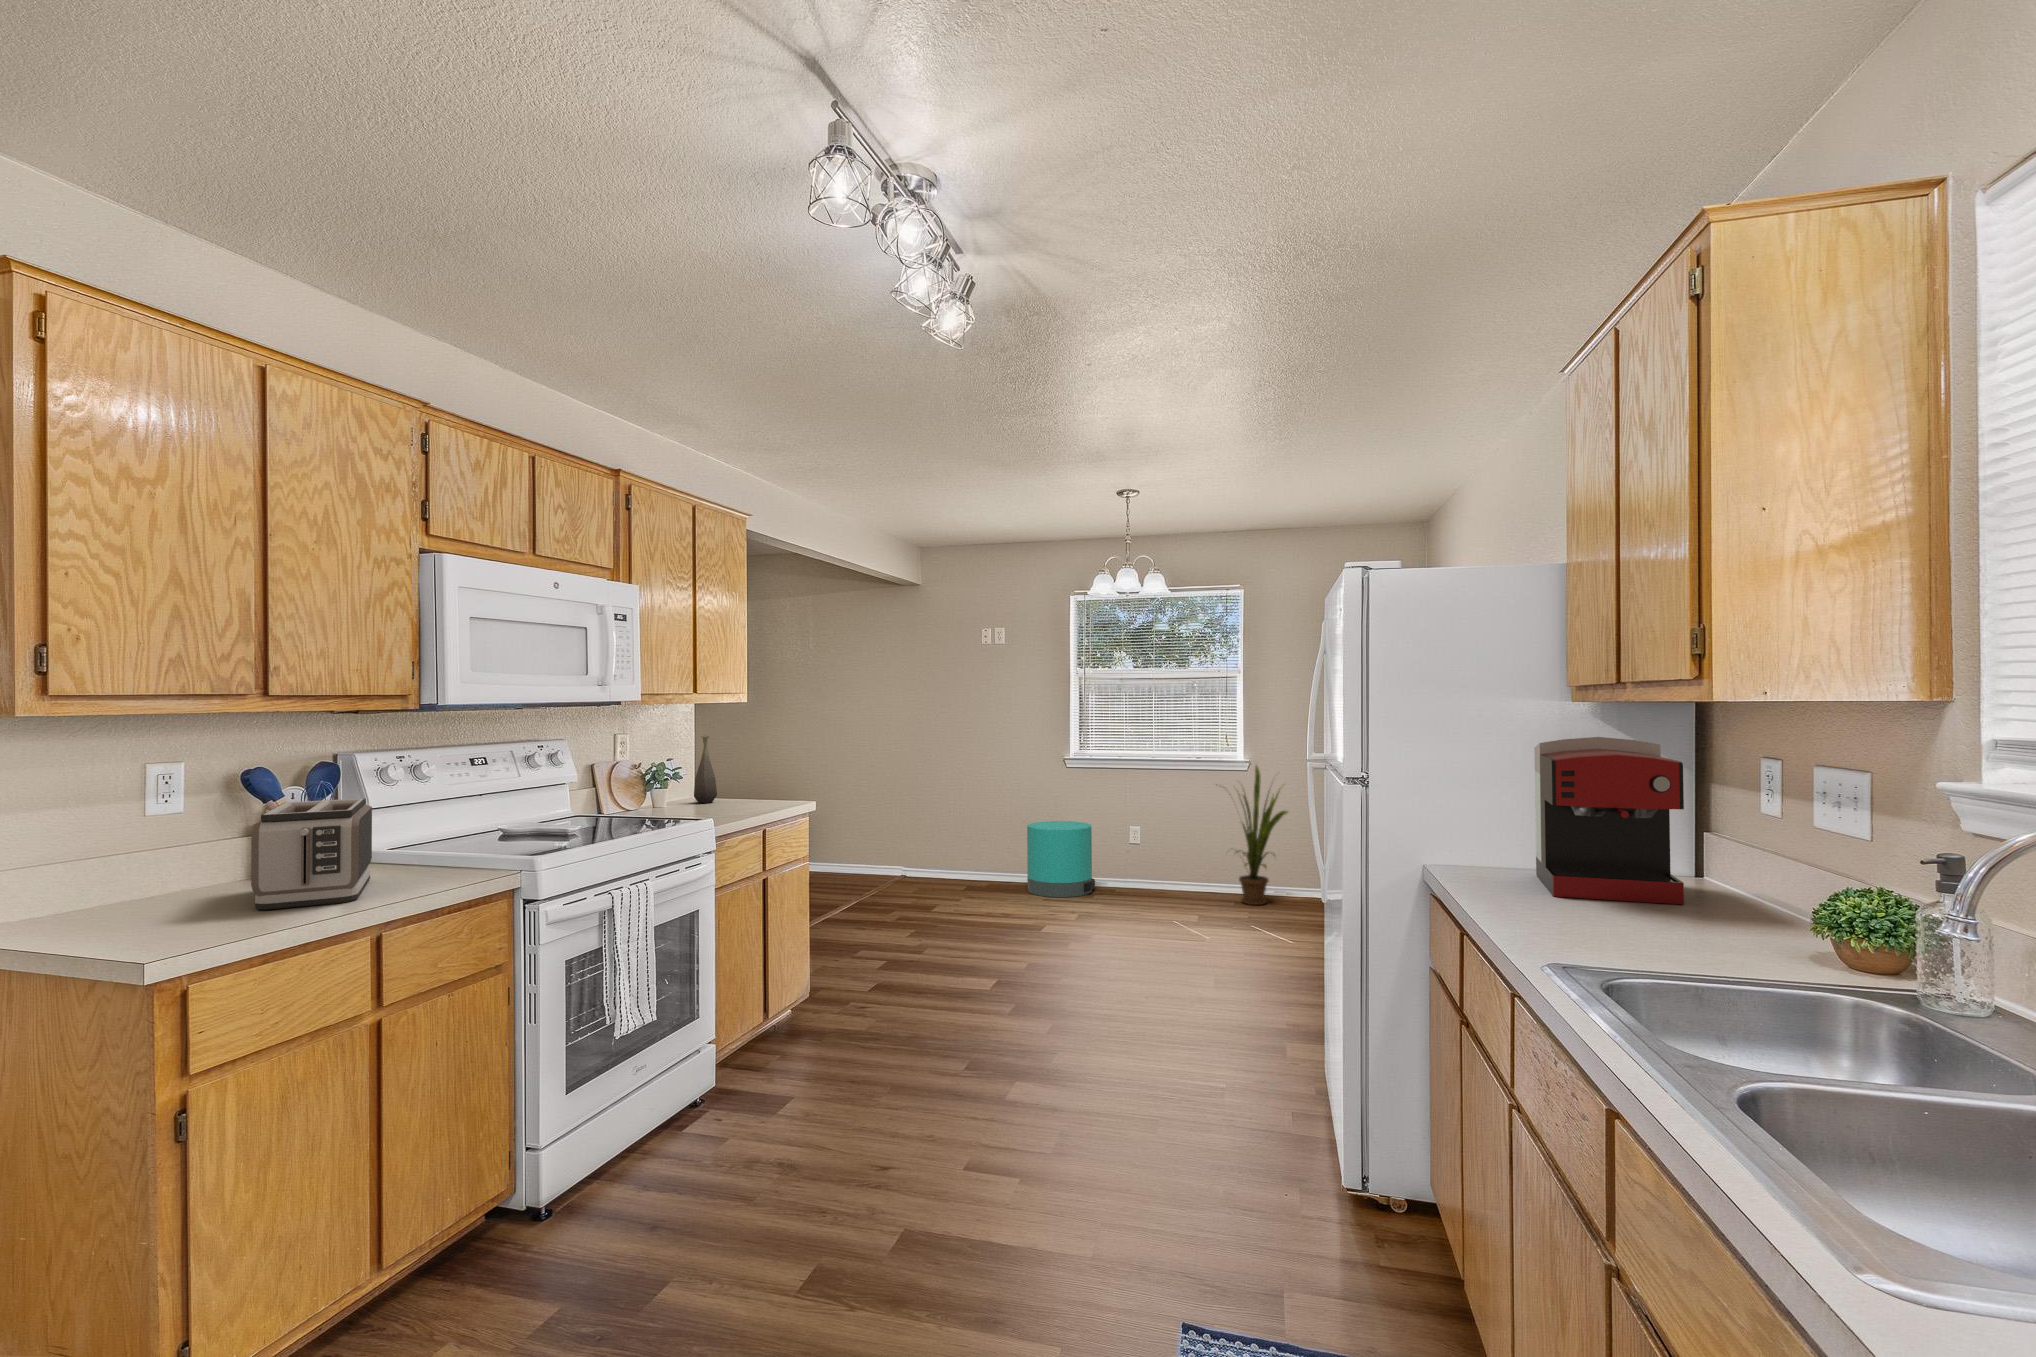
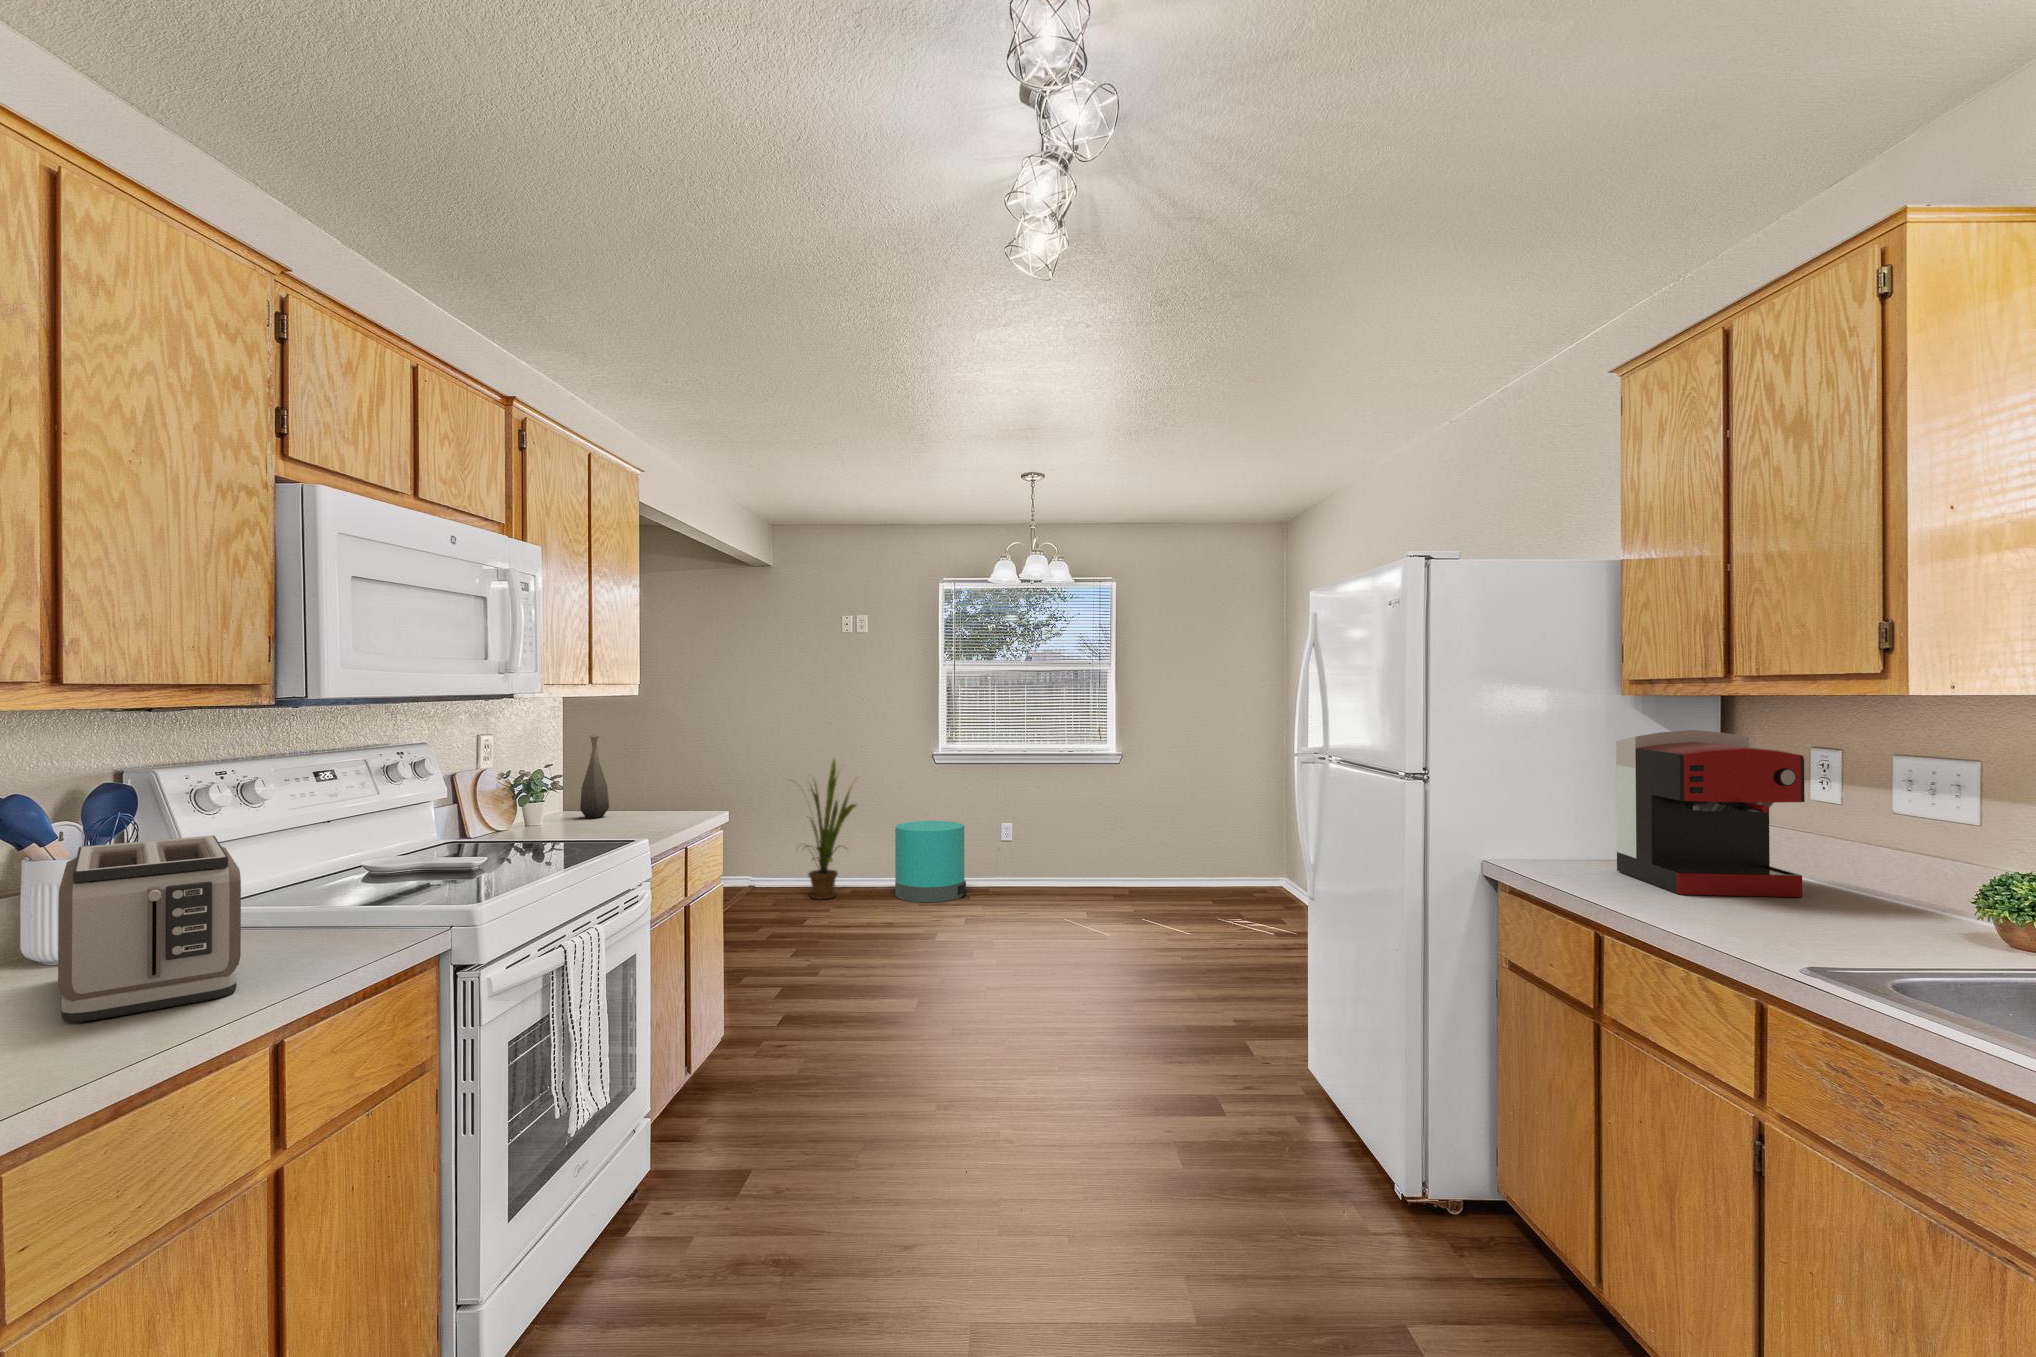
house plant: present [1236,766,1288,905] -> present [805,759,856,899]

